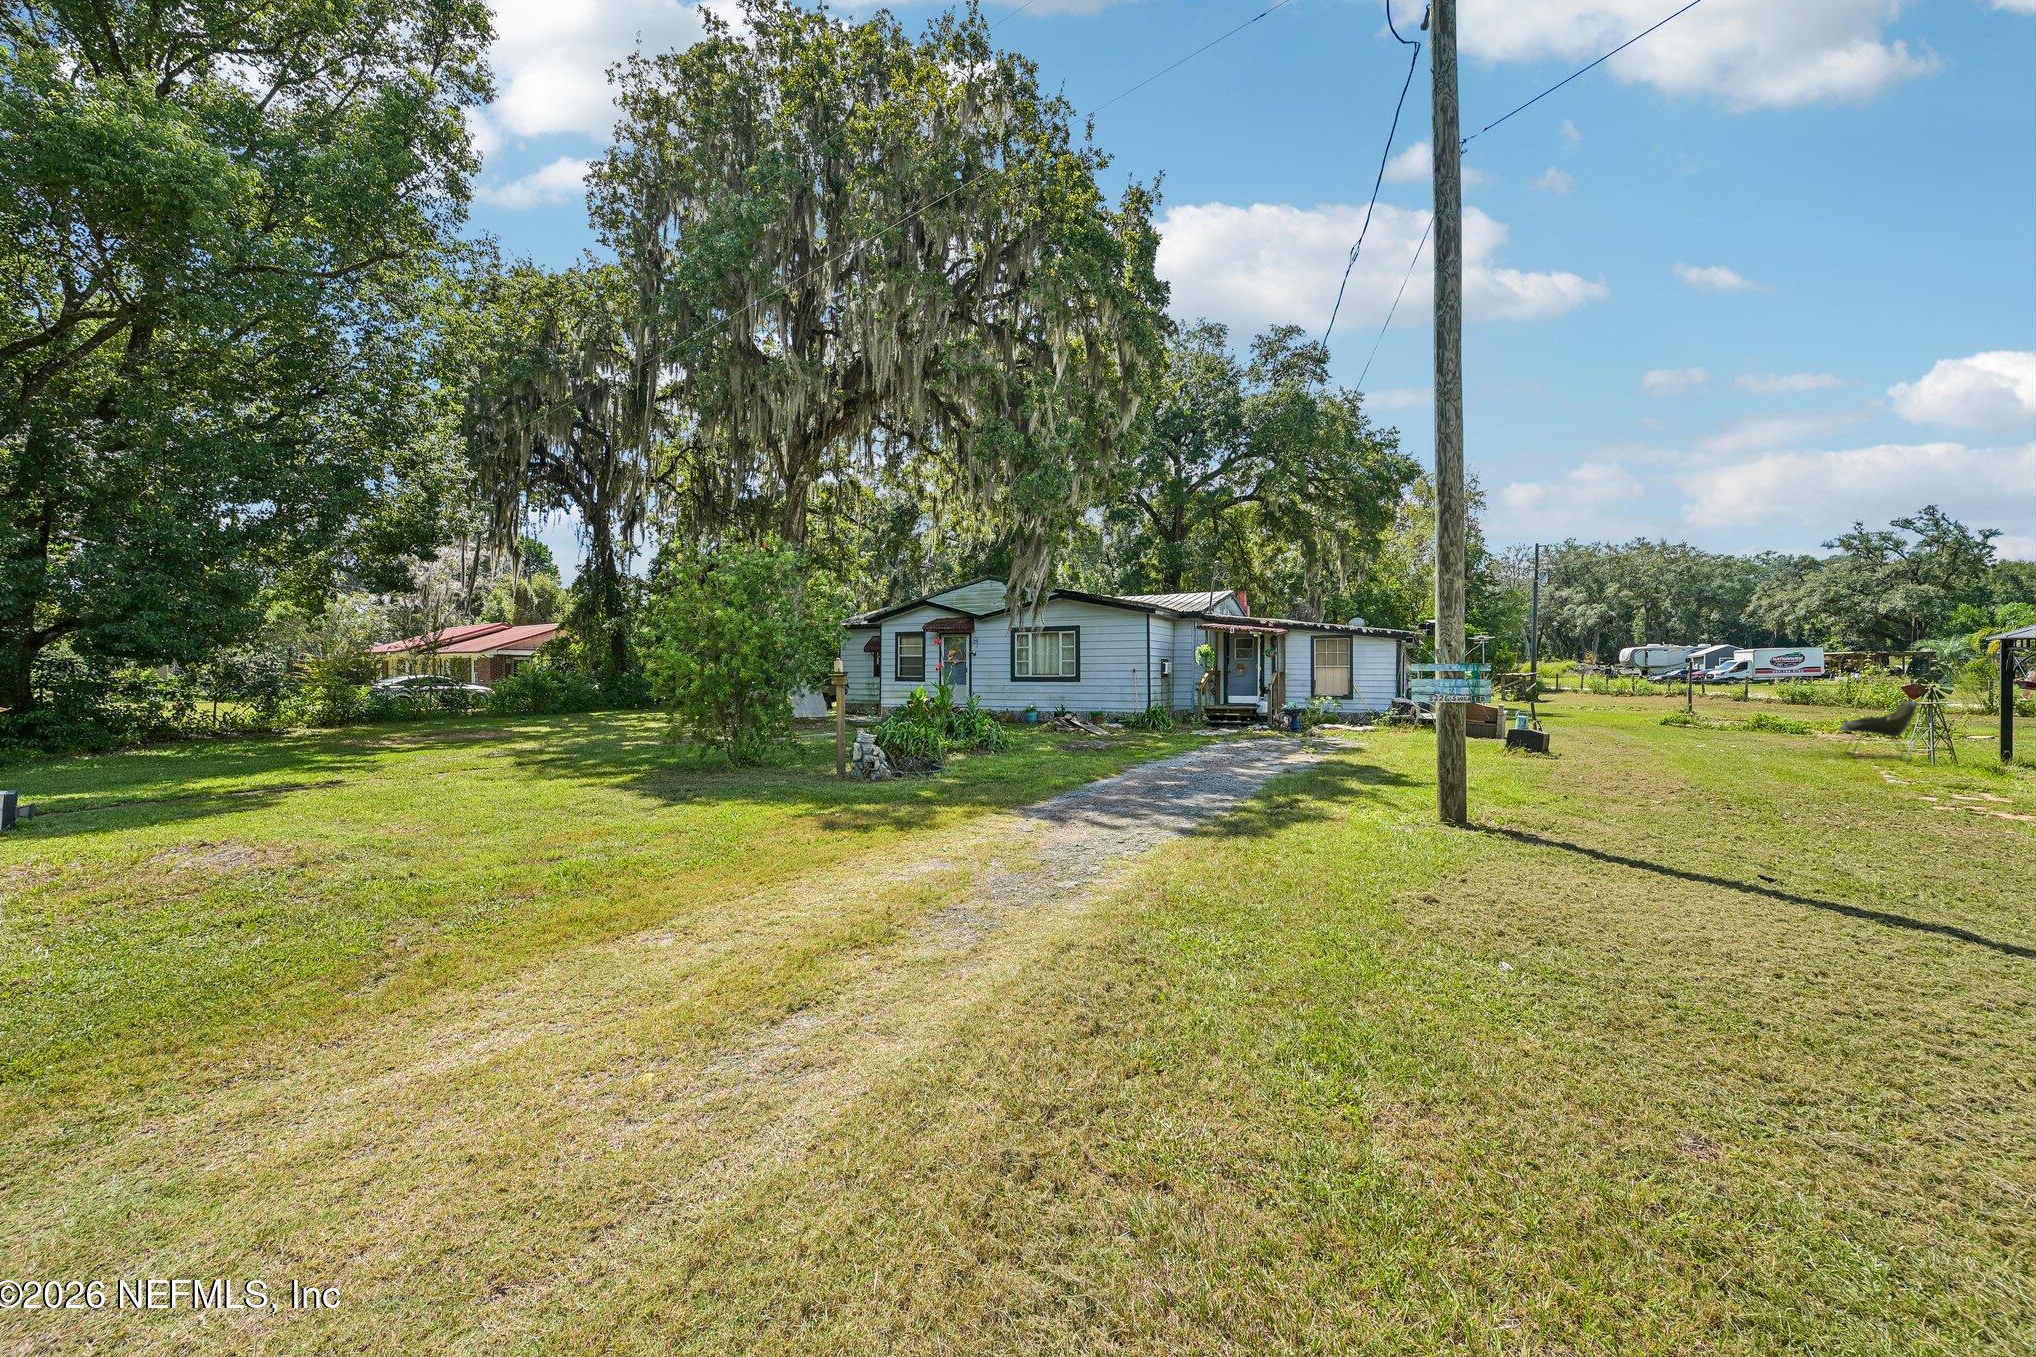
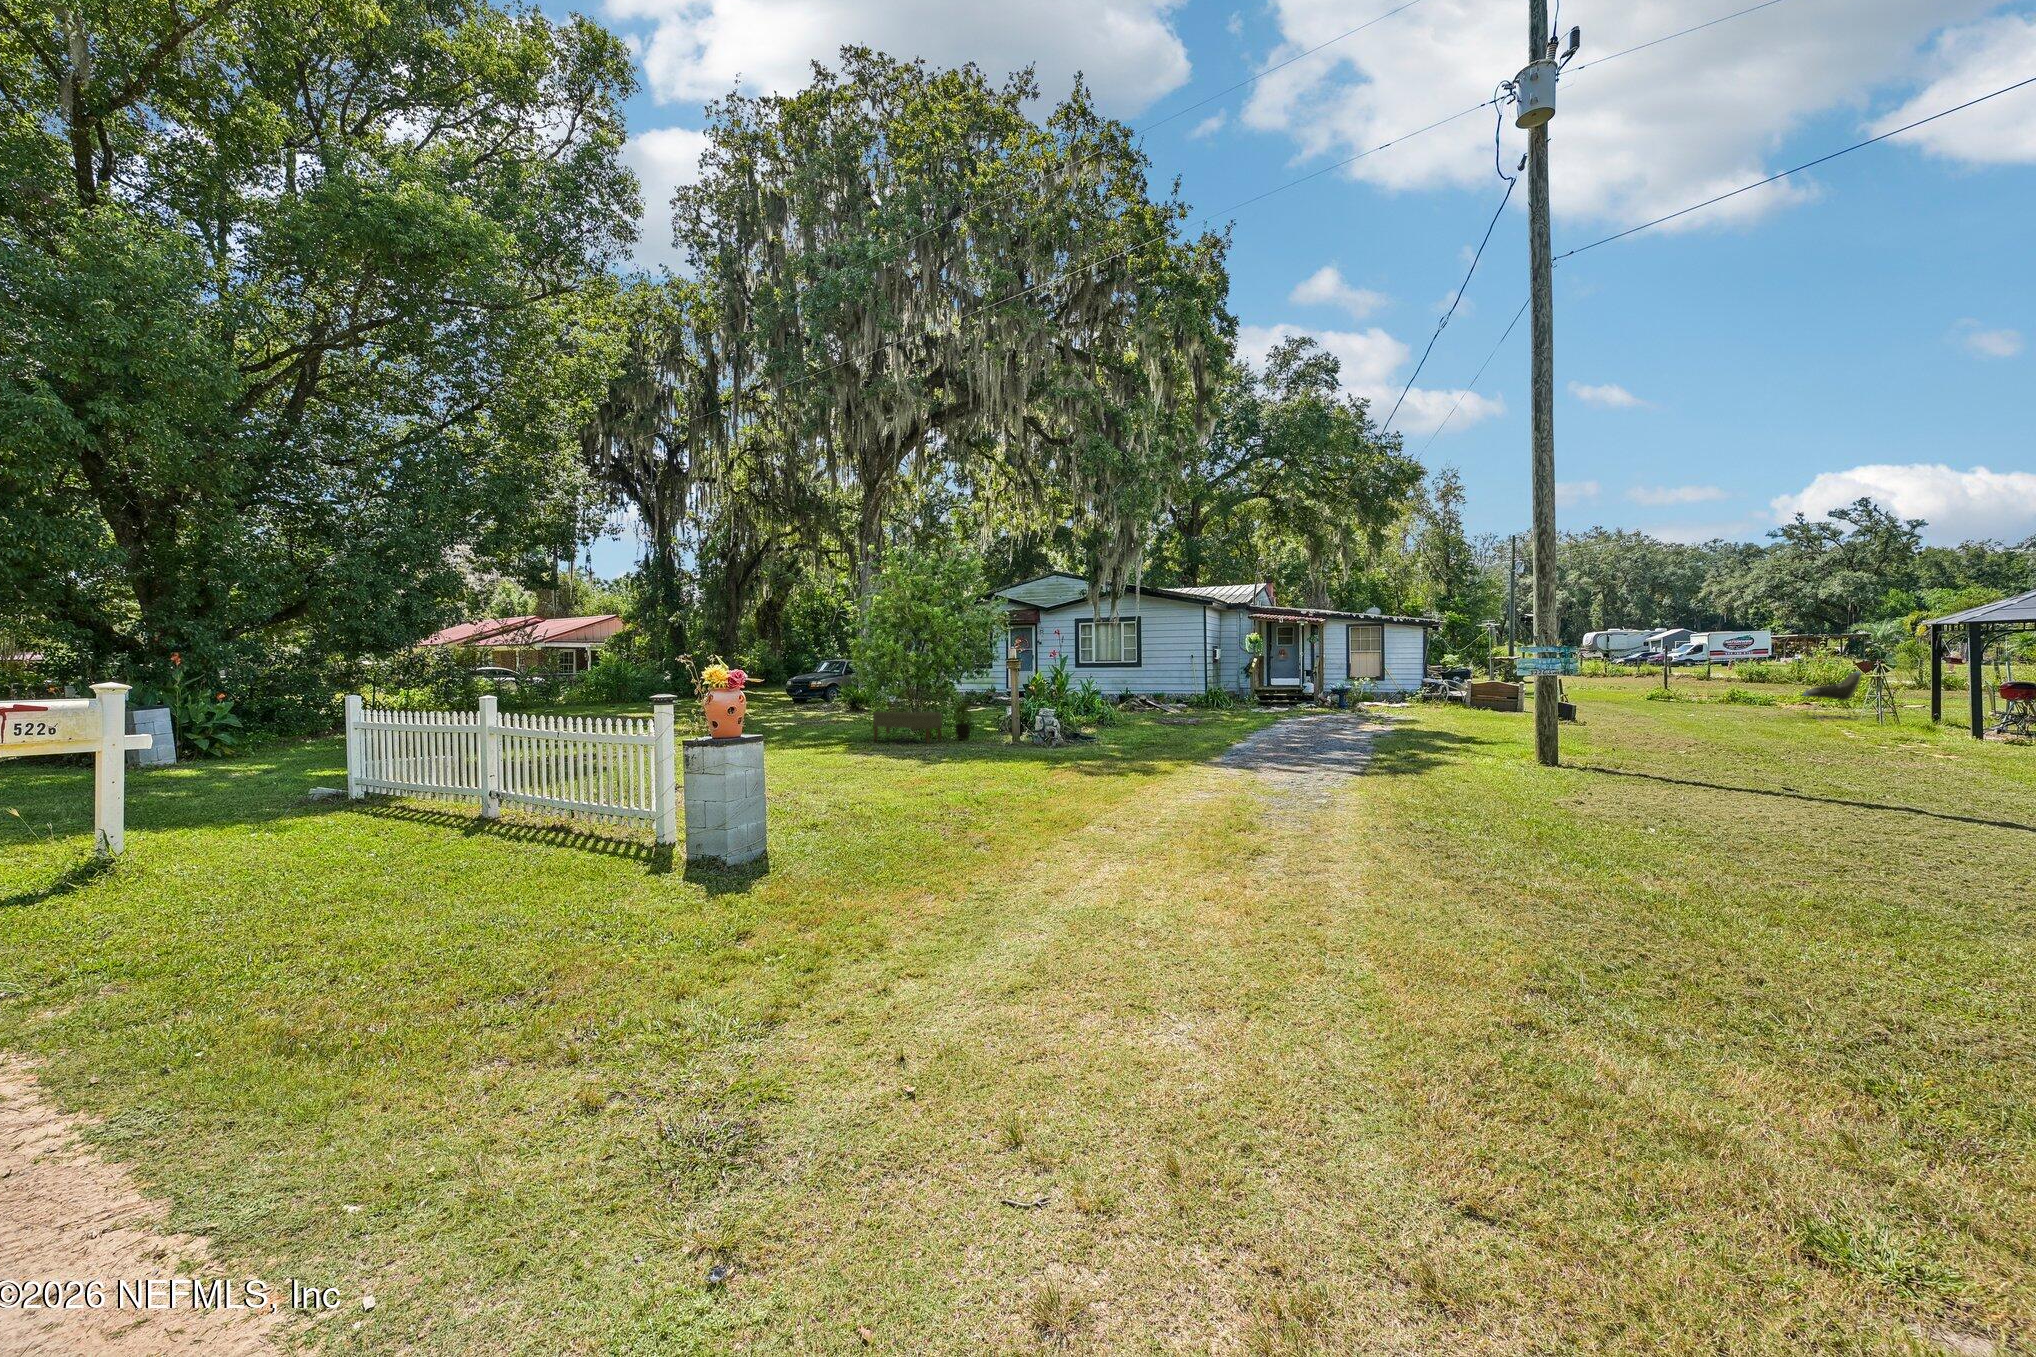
potted plant: none [768,722,797,767] -> present [953,703,972,740]
bench: none [677,729,755,772] -> present [872,711,942,744]

